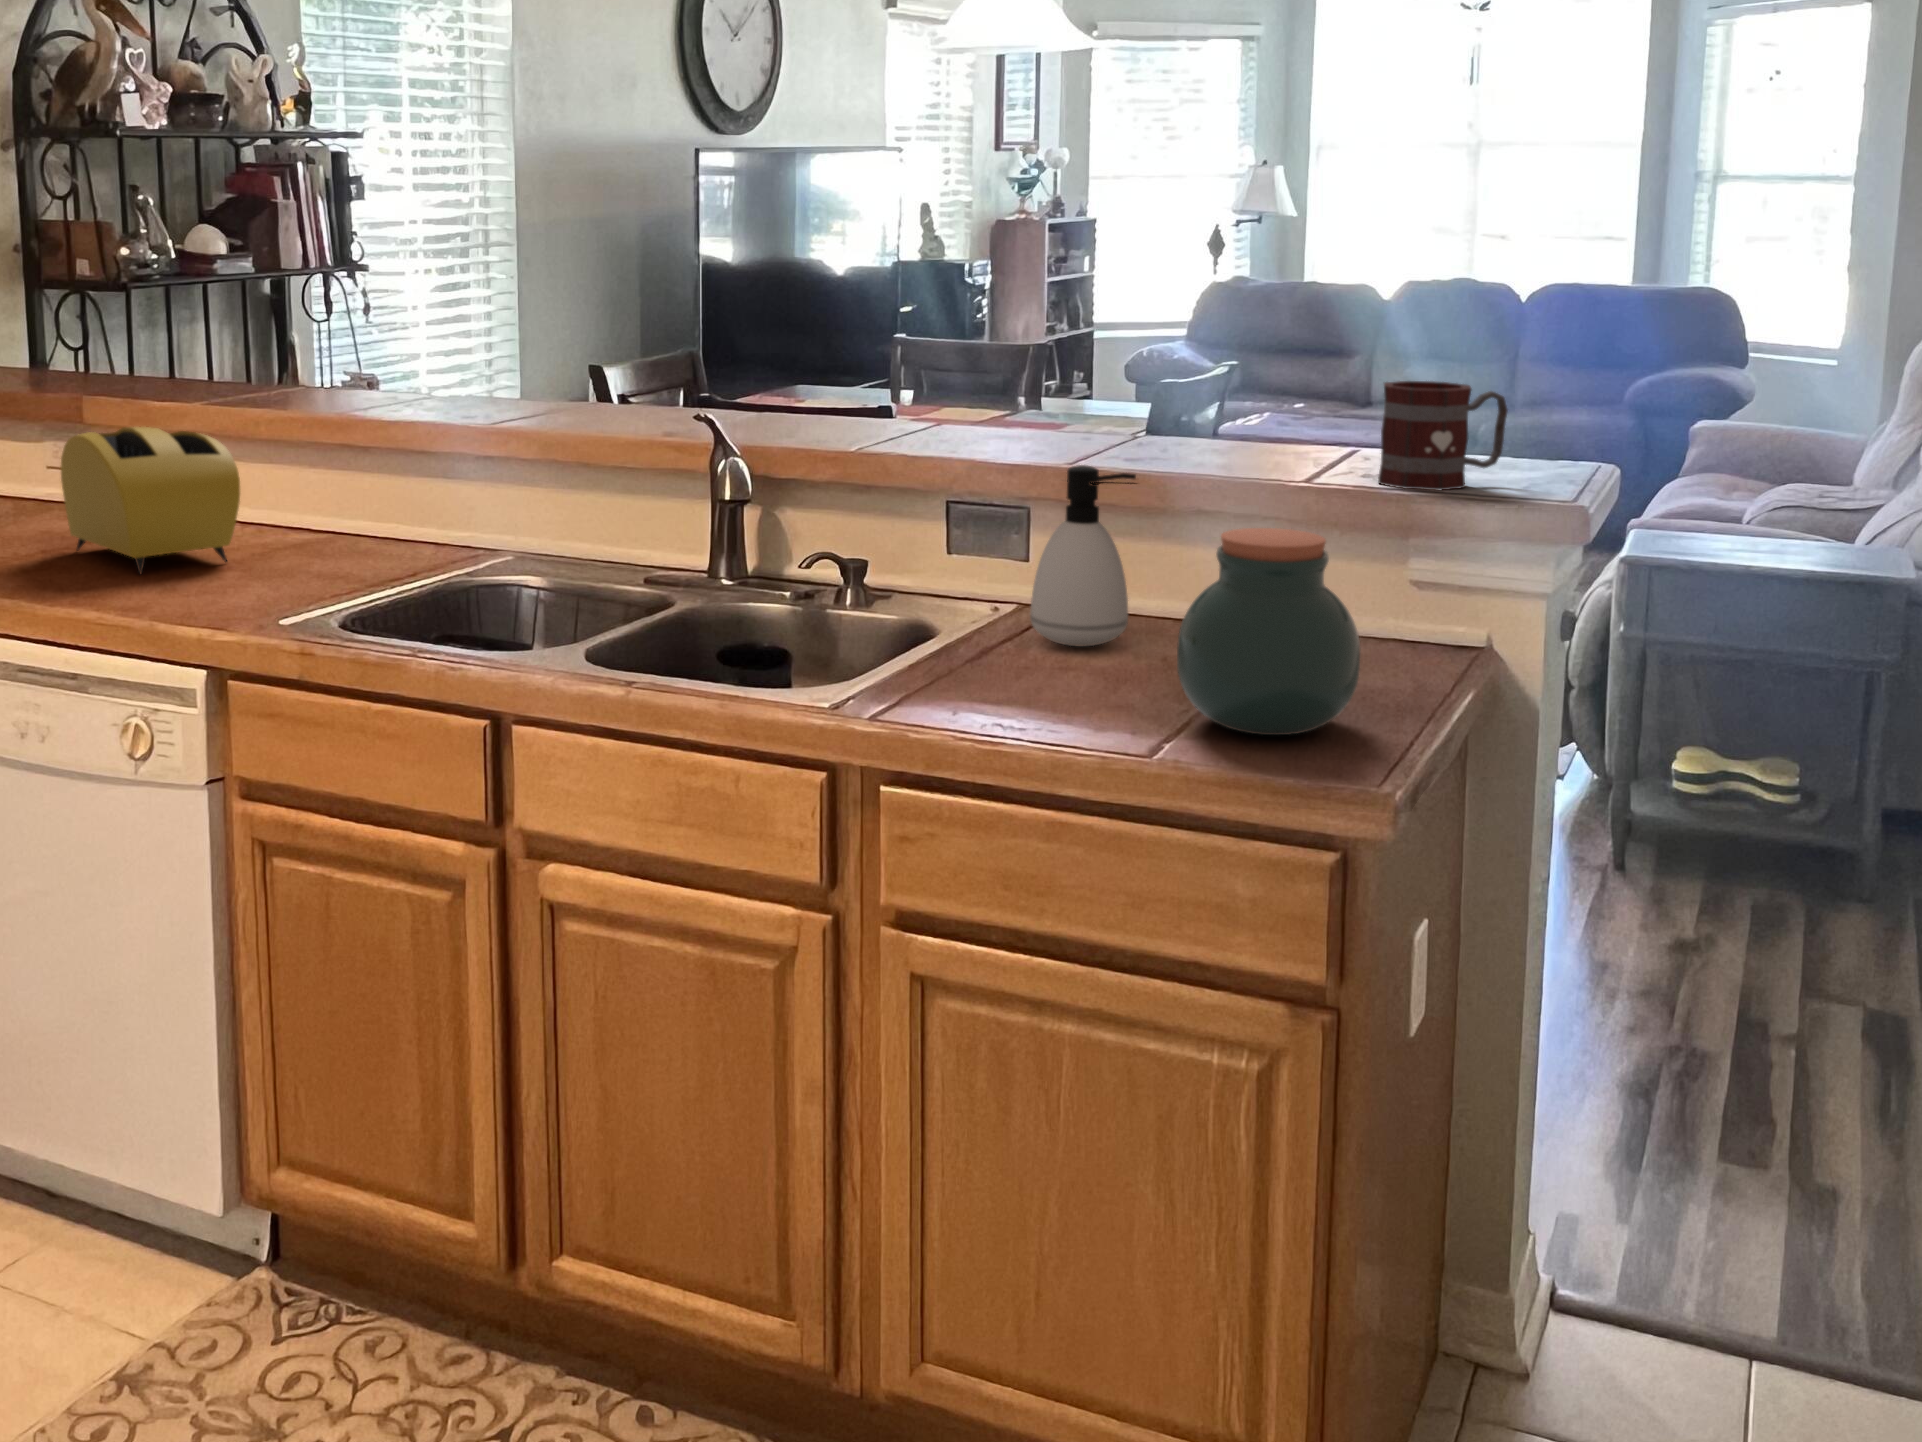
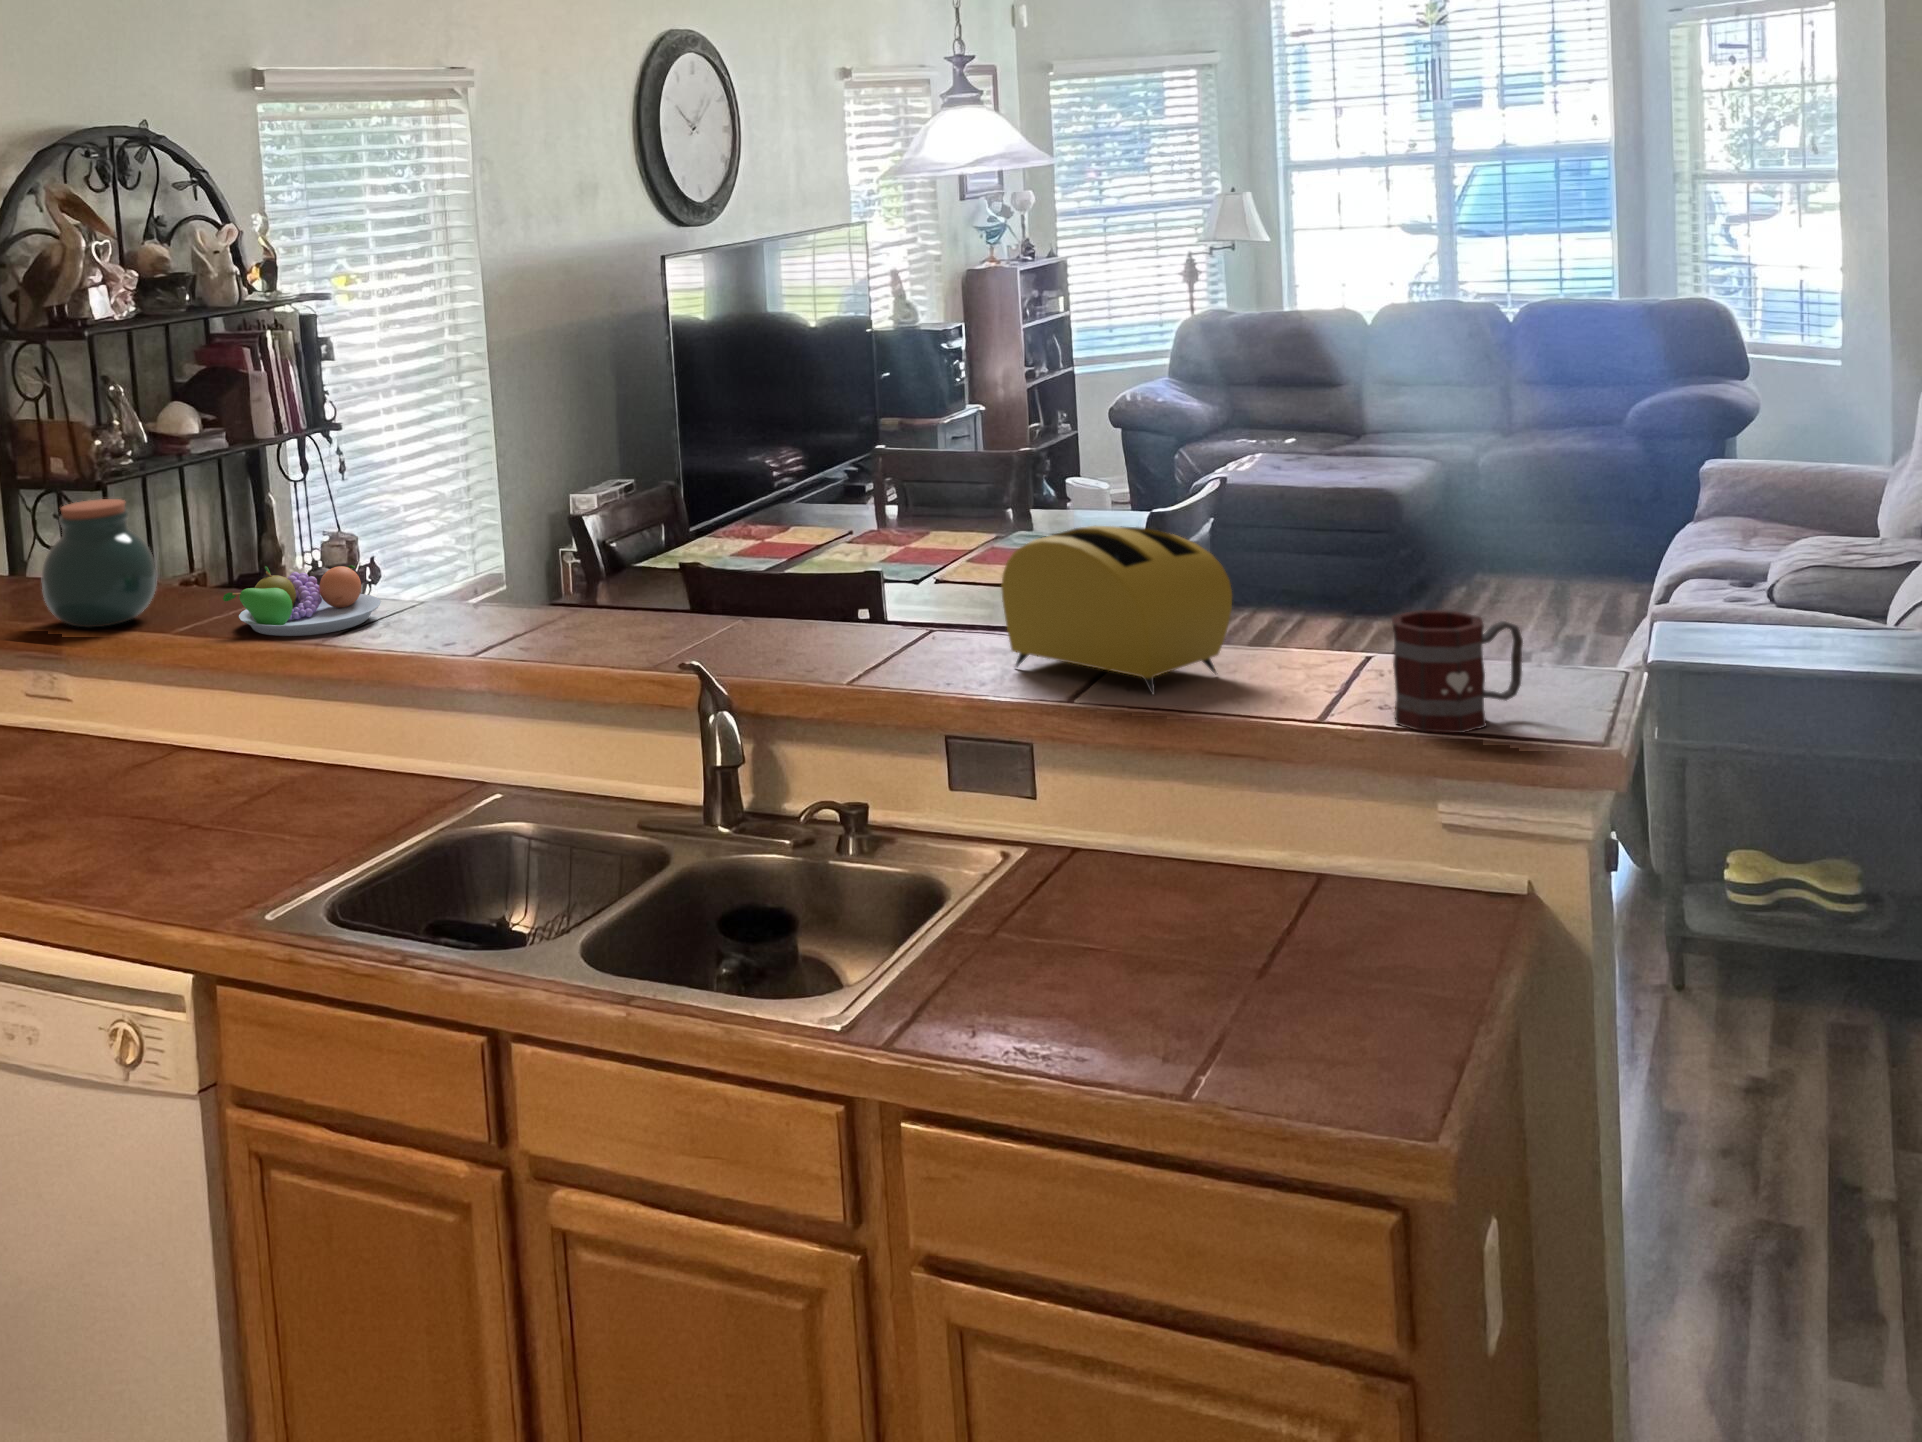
fruit bowl: none [247,345,402,408] -> present [223,565,381,636]
toaster: present [61,427,240,574] -> present [1001,526,1232,694]
soap dispenser: present [1030,465,1136,646] -> none [1045,725,1147,916]
jar: present [1177,528,1360,735] -> present [42,499,156,627]

